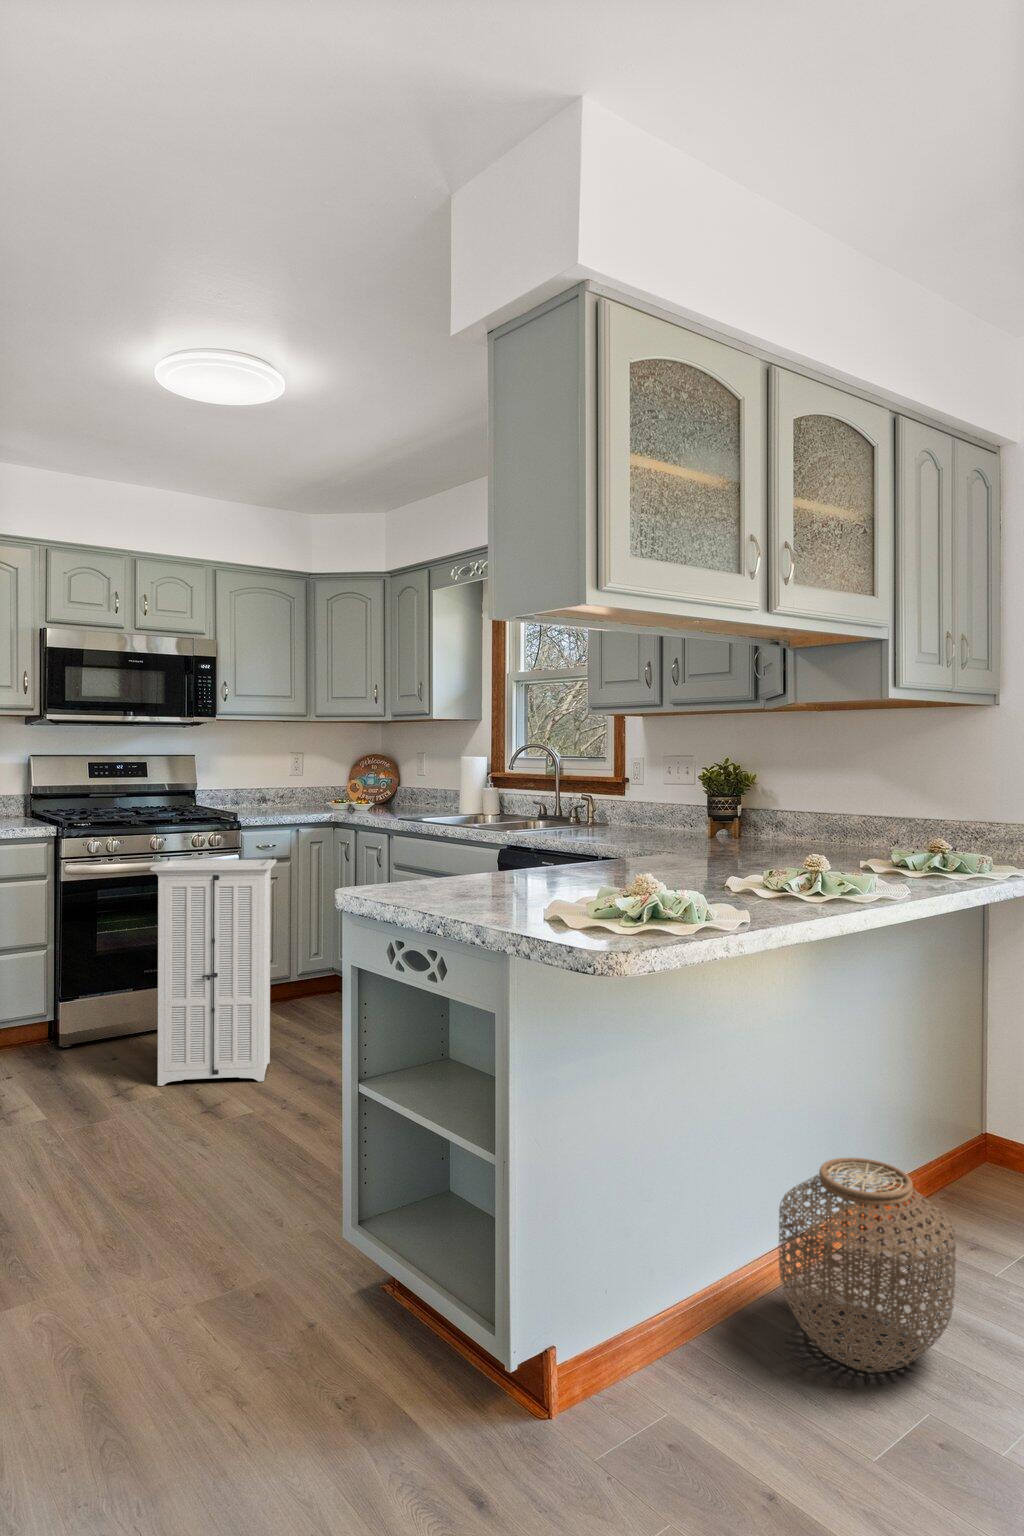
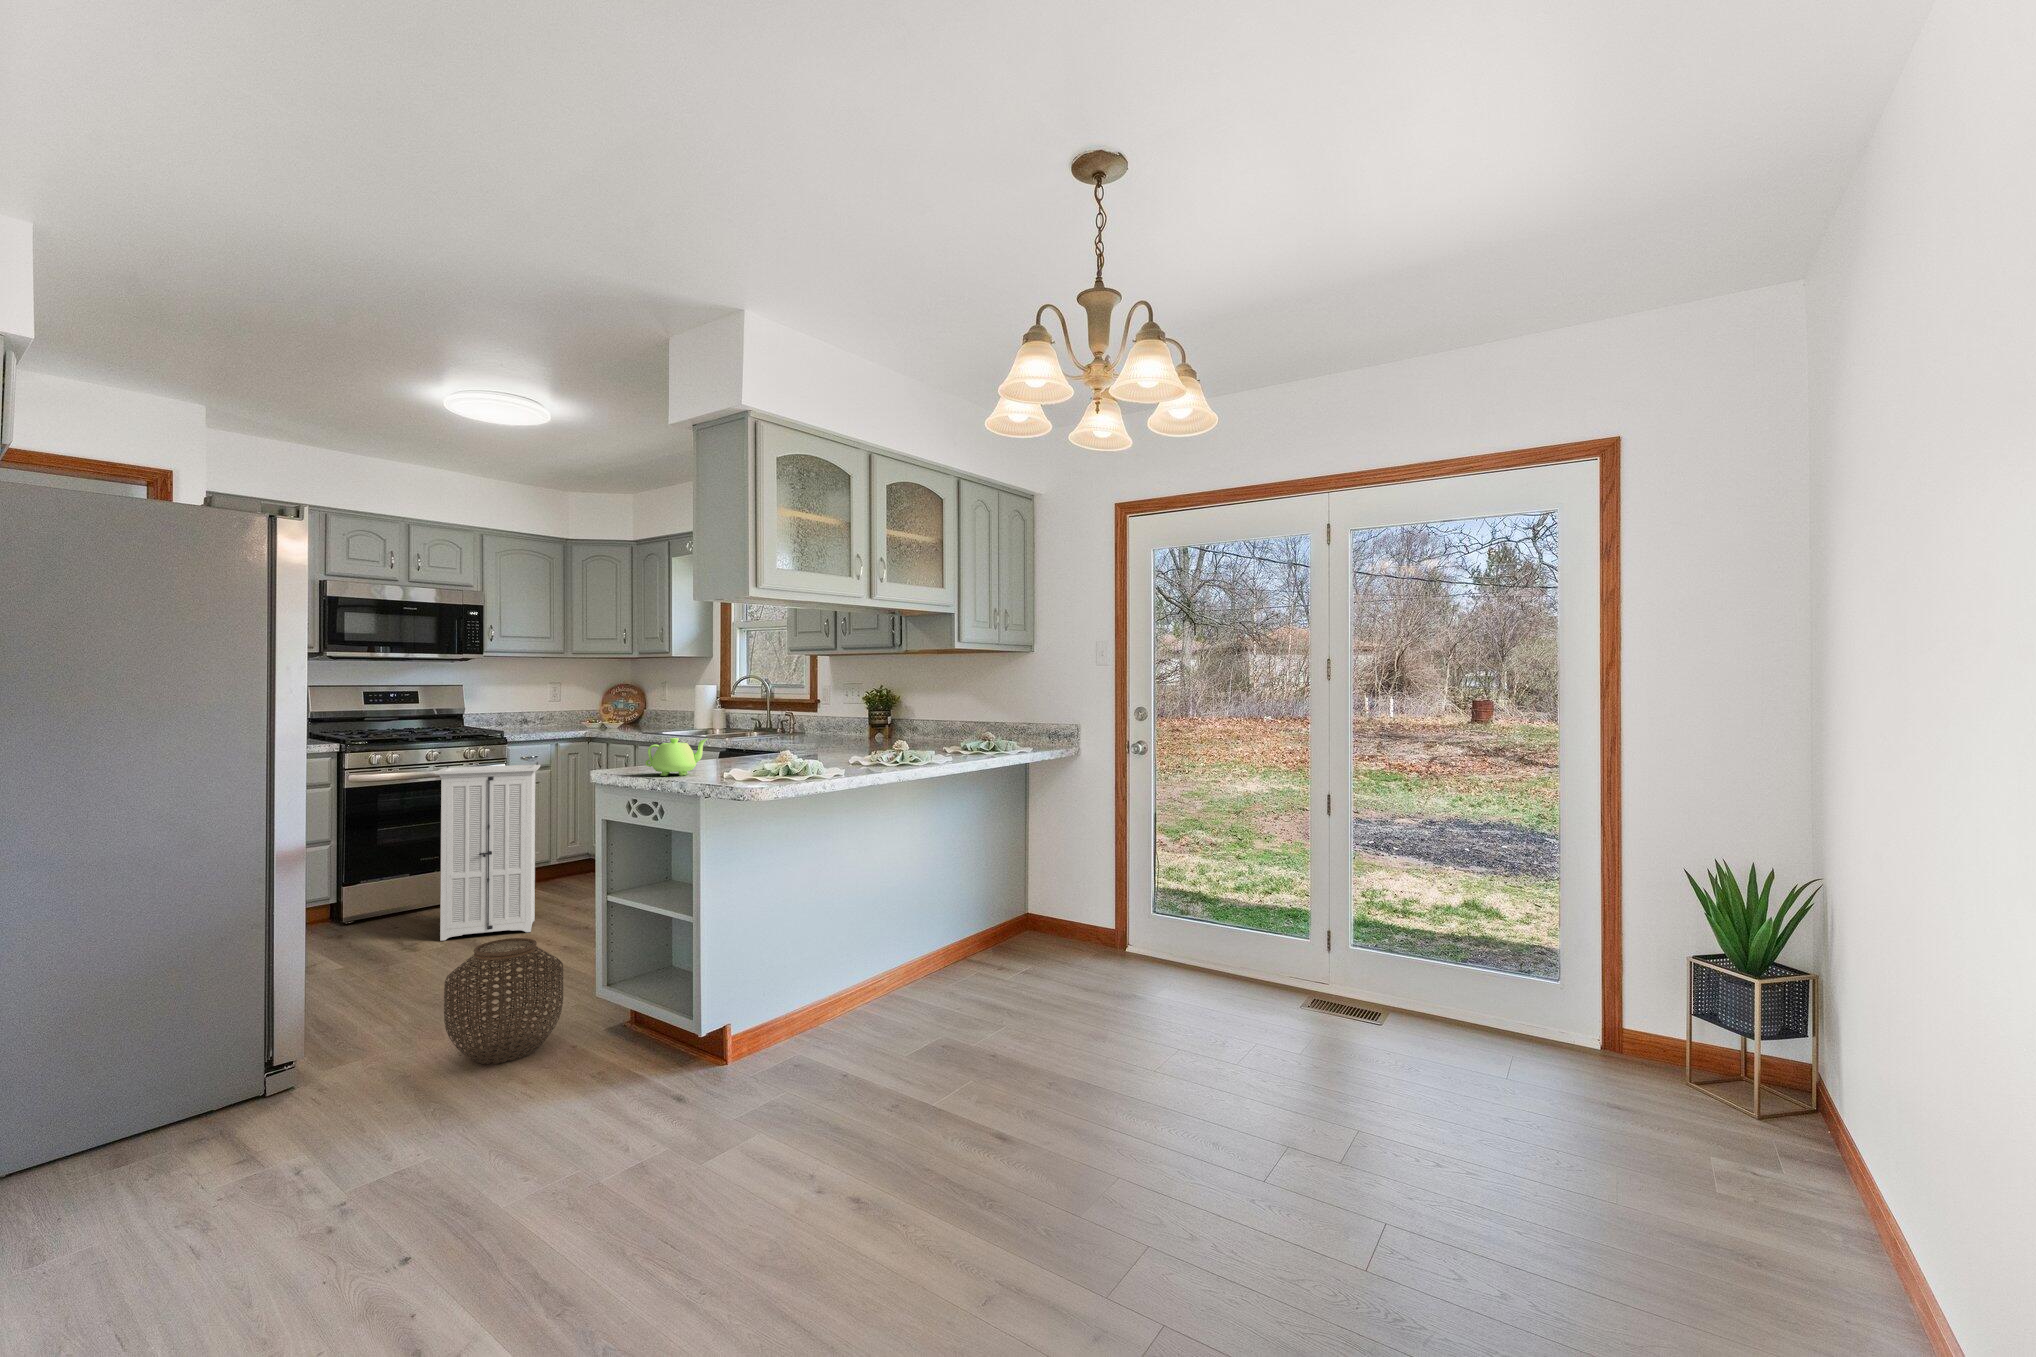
teapot: none [417,844,516,909] -> present [646,738,707,776]
woven basket: present [779,1158,956,1372] -> present [444,938,563,1064]

